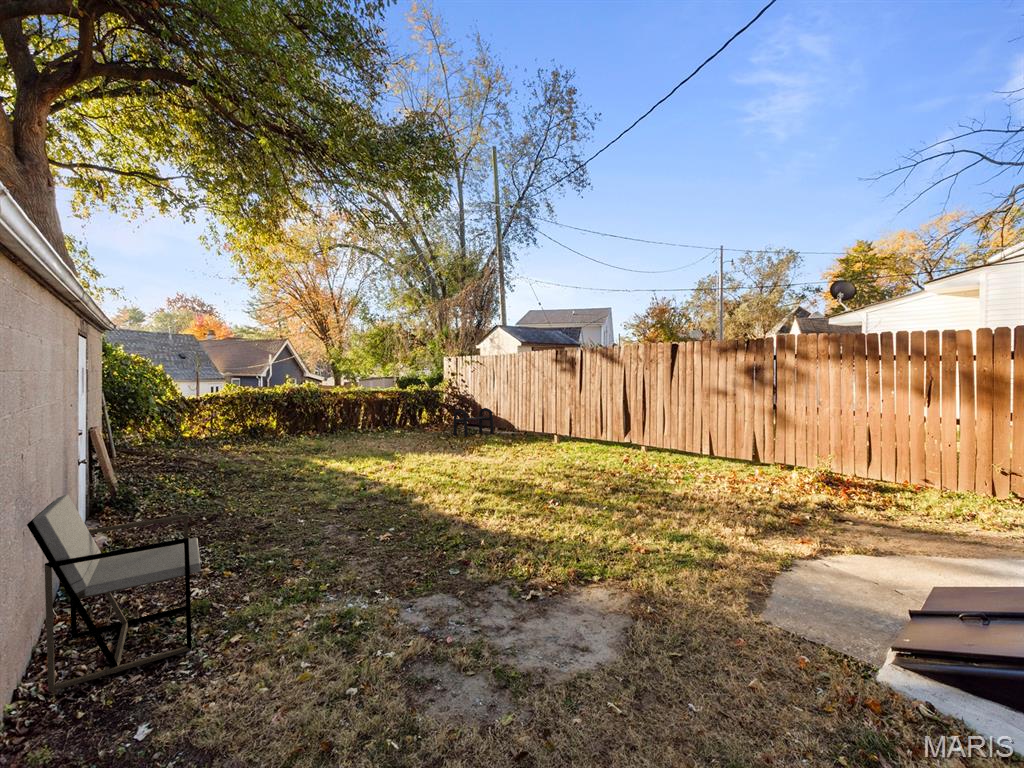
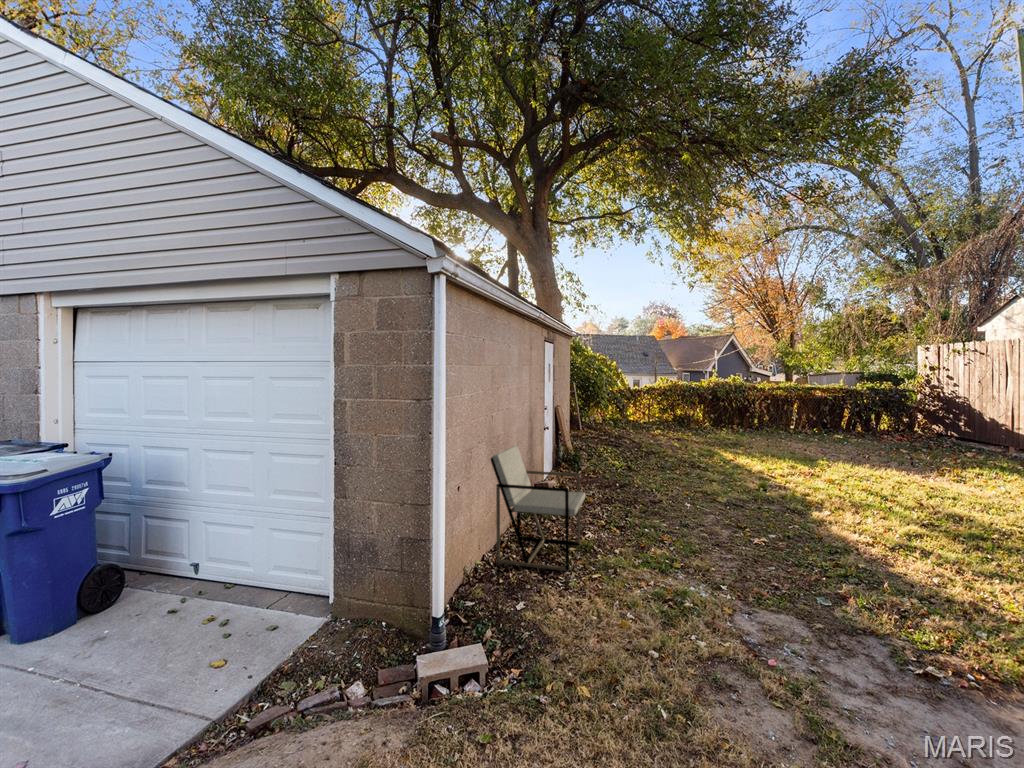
bench: present [453,408,494,437] -> none [925,416,1003,455]

